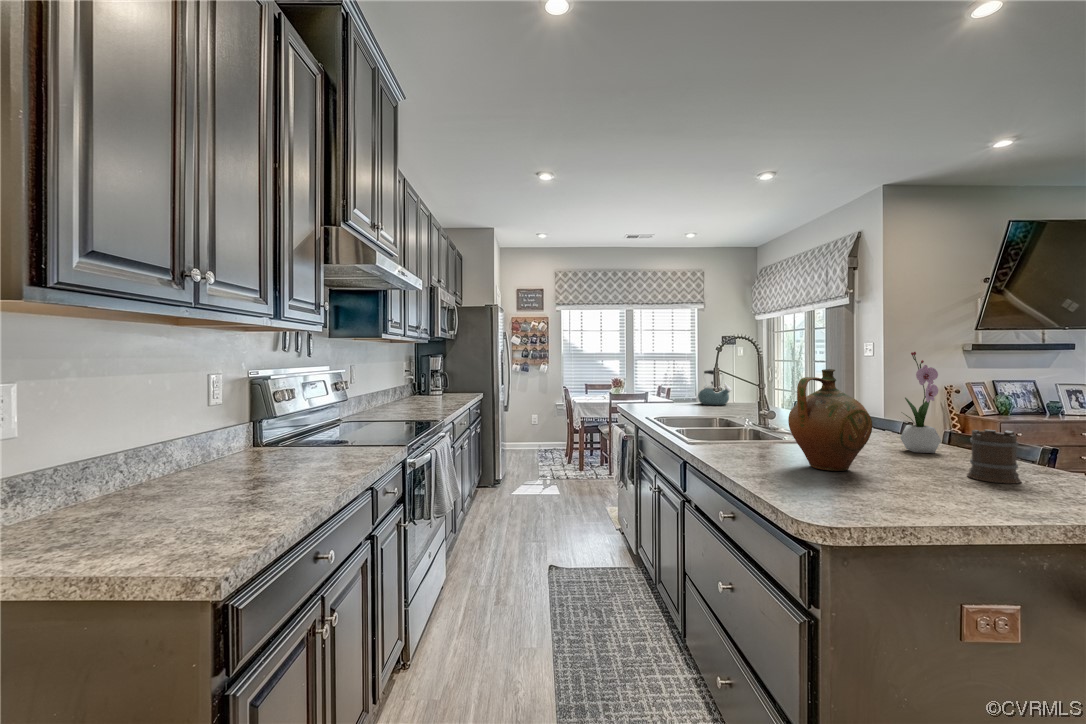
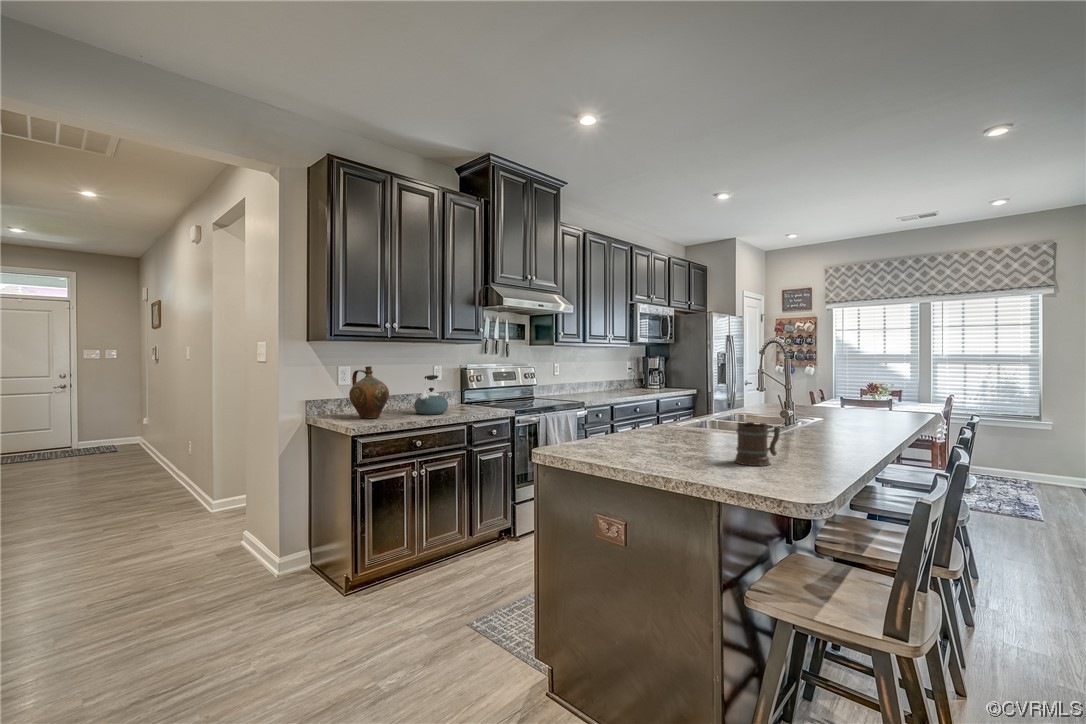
flower arrangement: present [900,352,941,453] -> none [795,356,839,452]
ceramic jug: present [788,369,872,471] -> present [349,366,389,419]
kettle: present [698,370,732,405] -> present [414,375,448,415]

